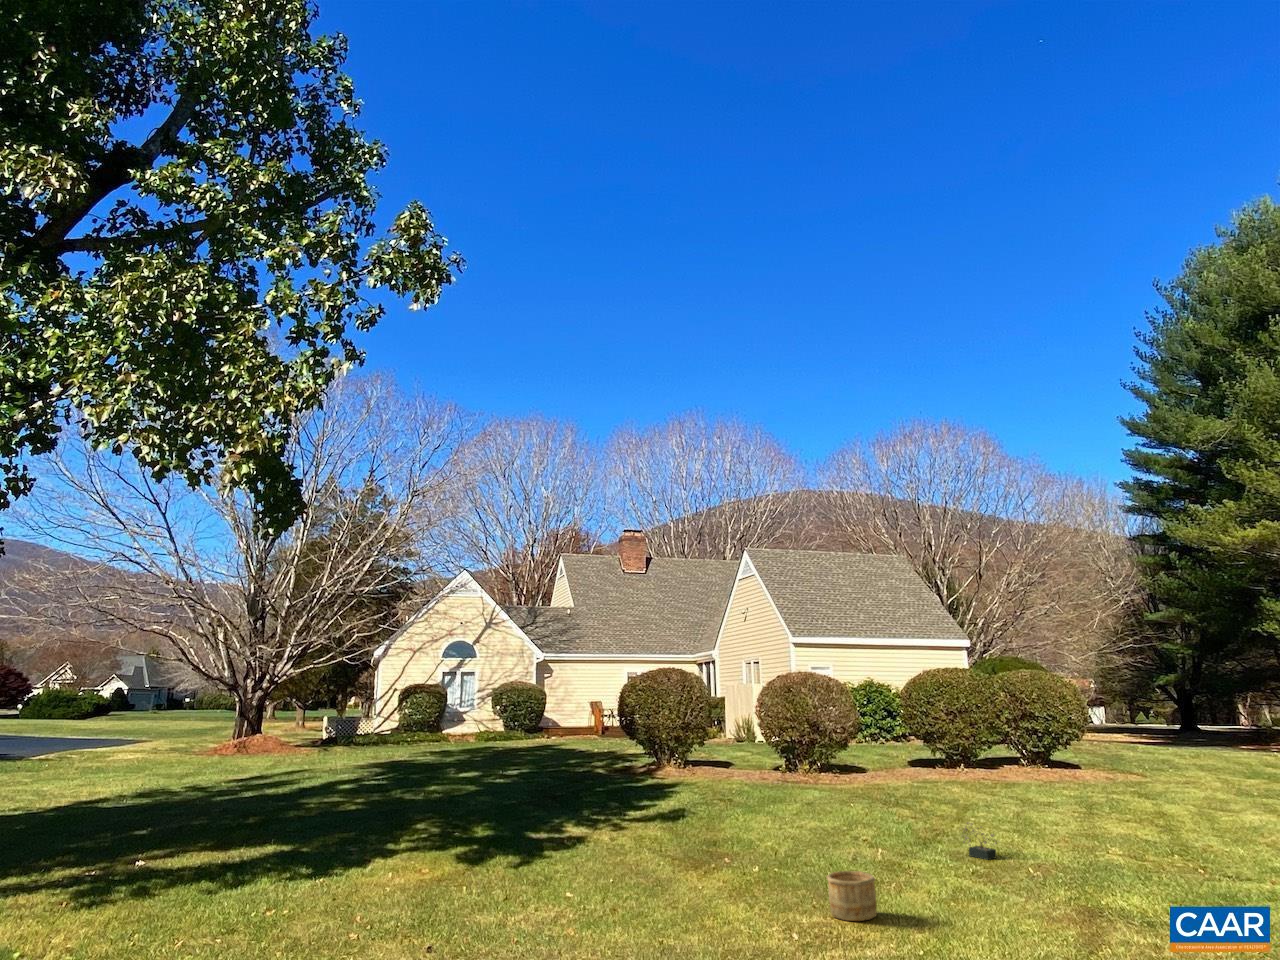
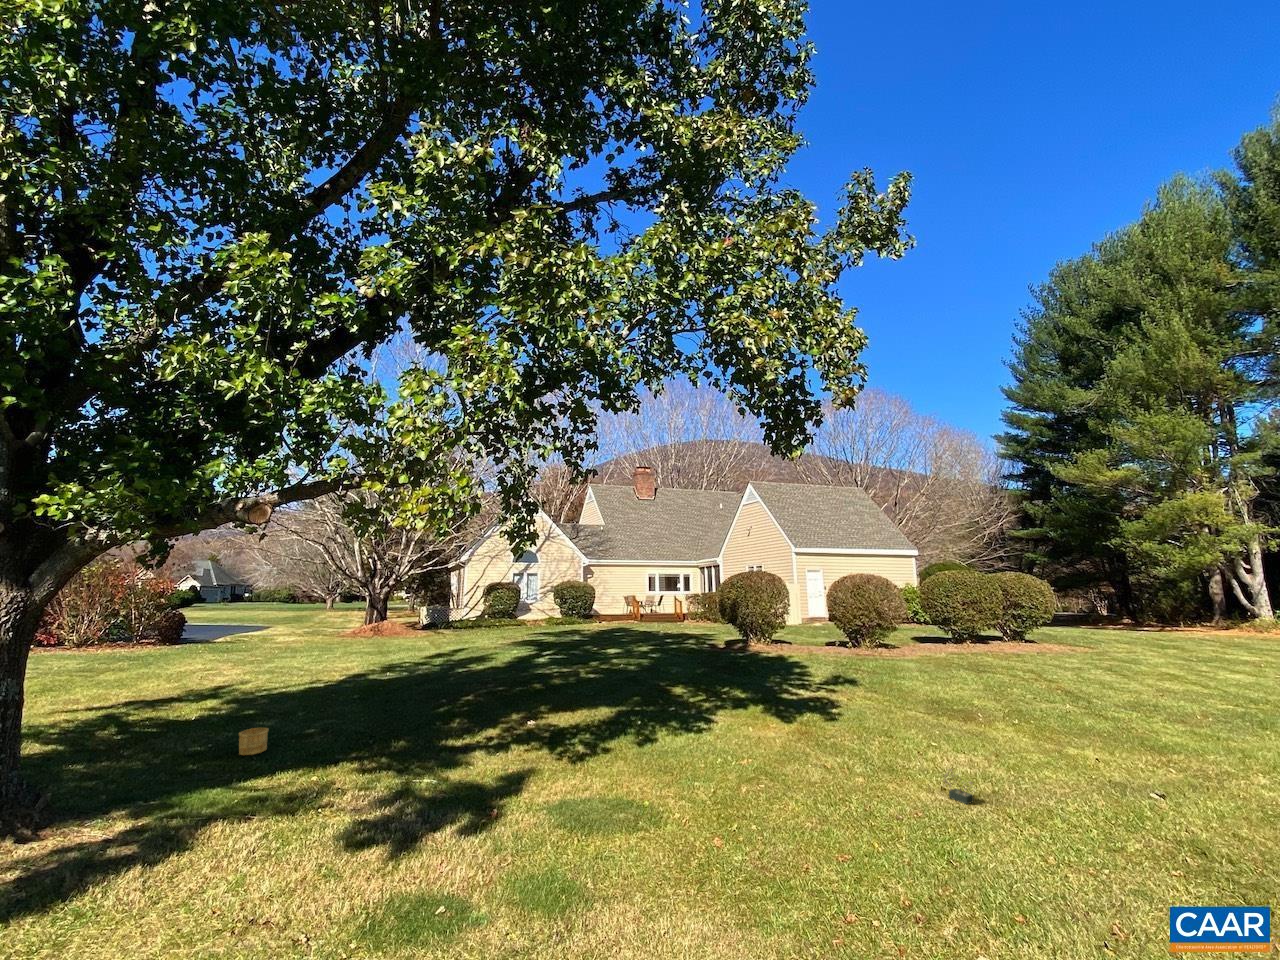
wooden bucket: present [827,871,877,921] -> present [239,728,269,755]

